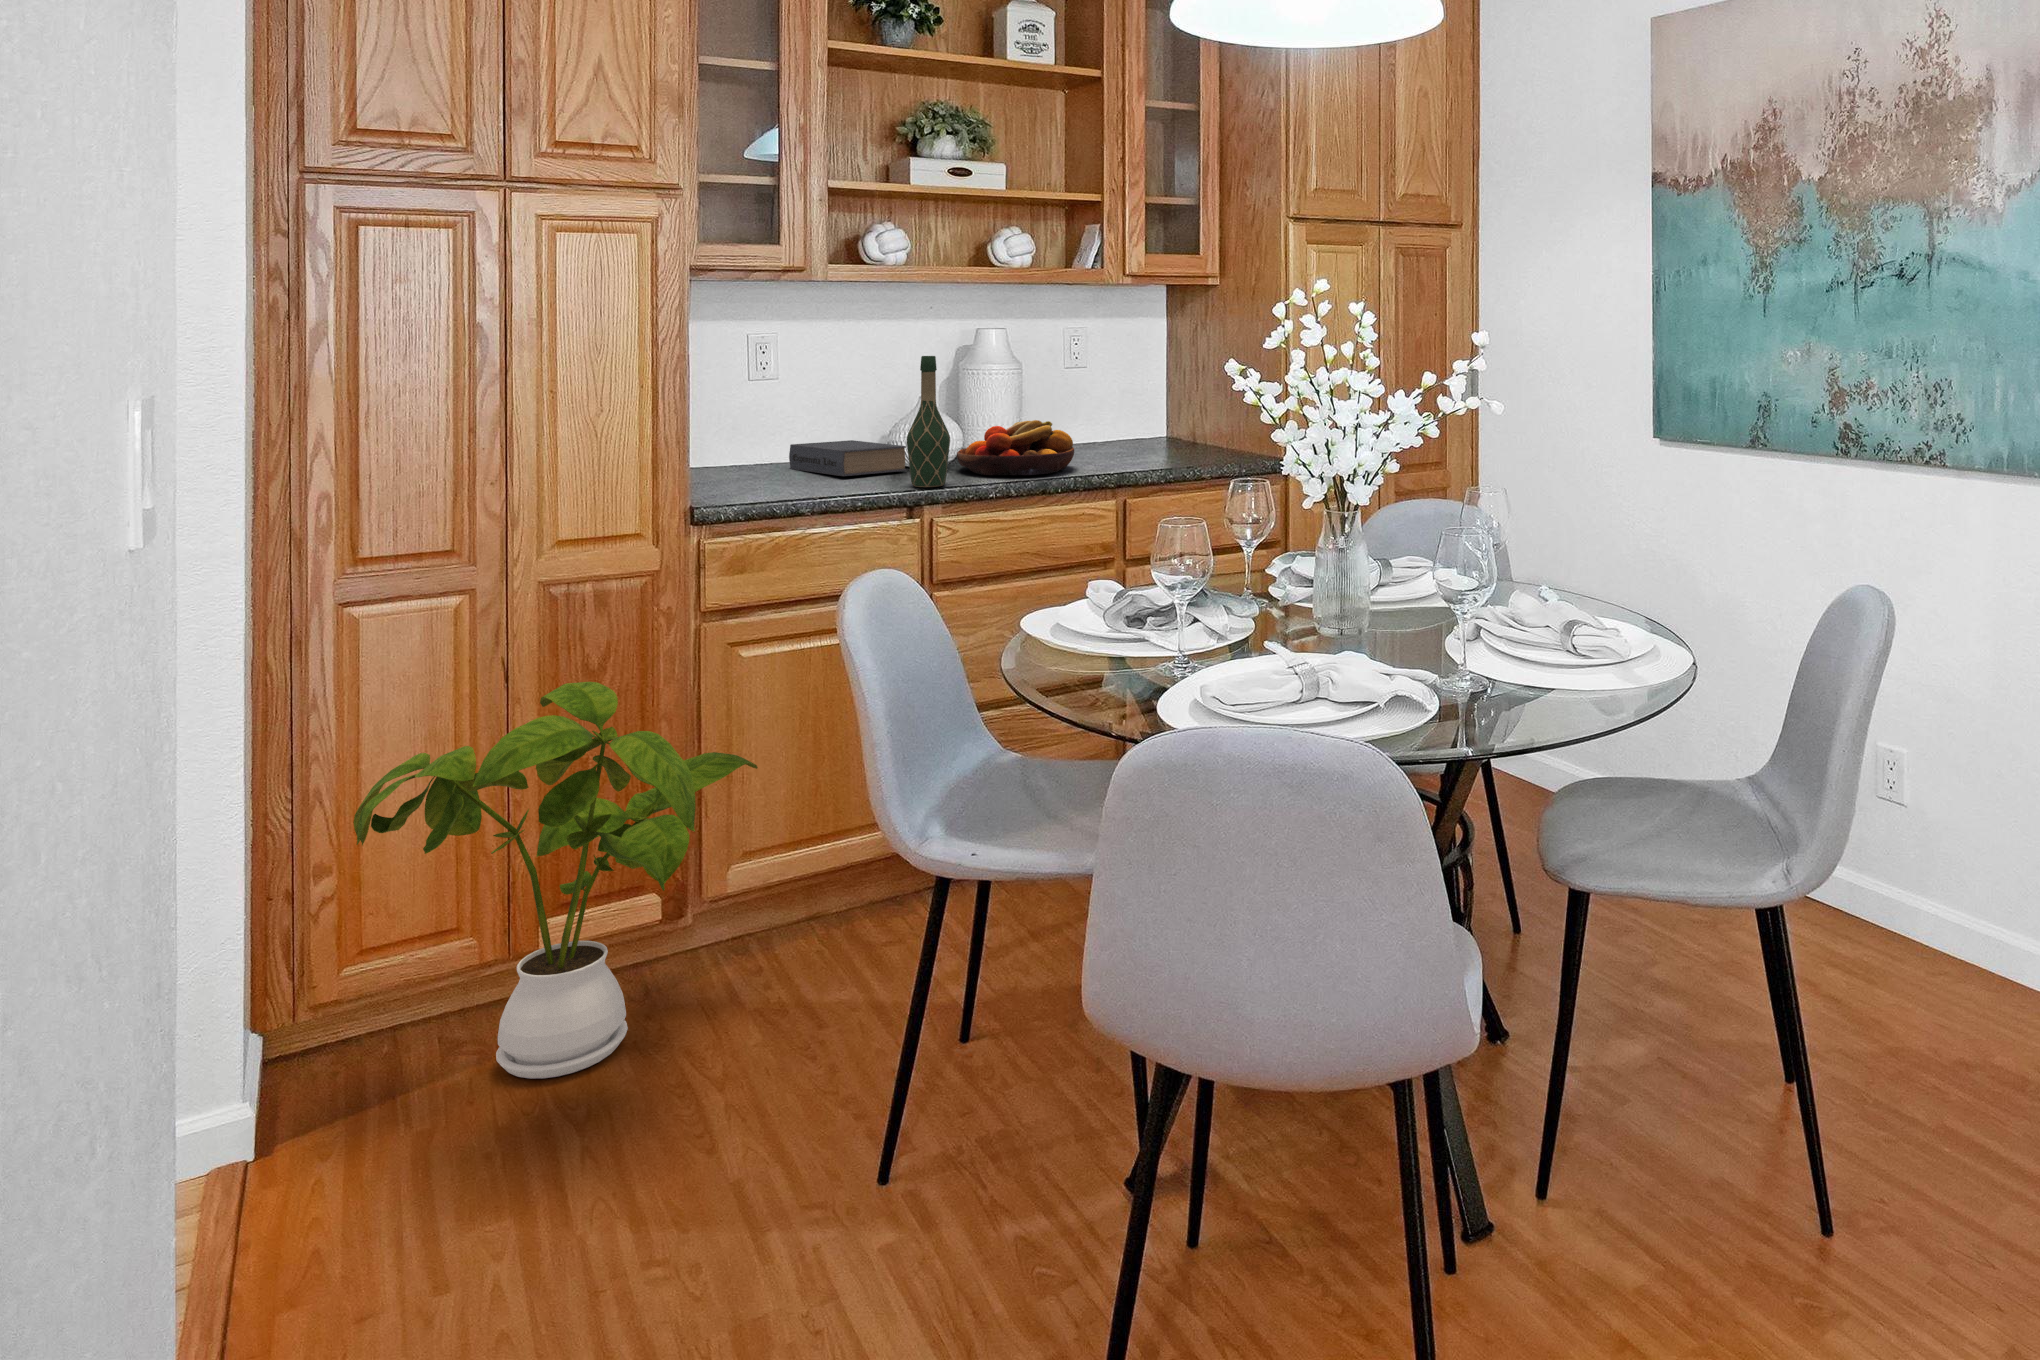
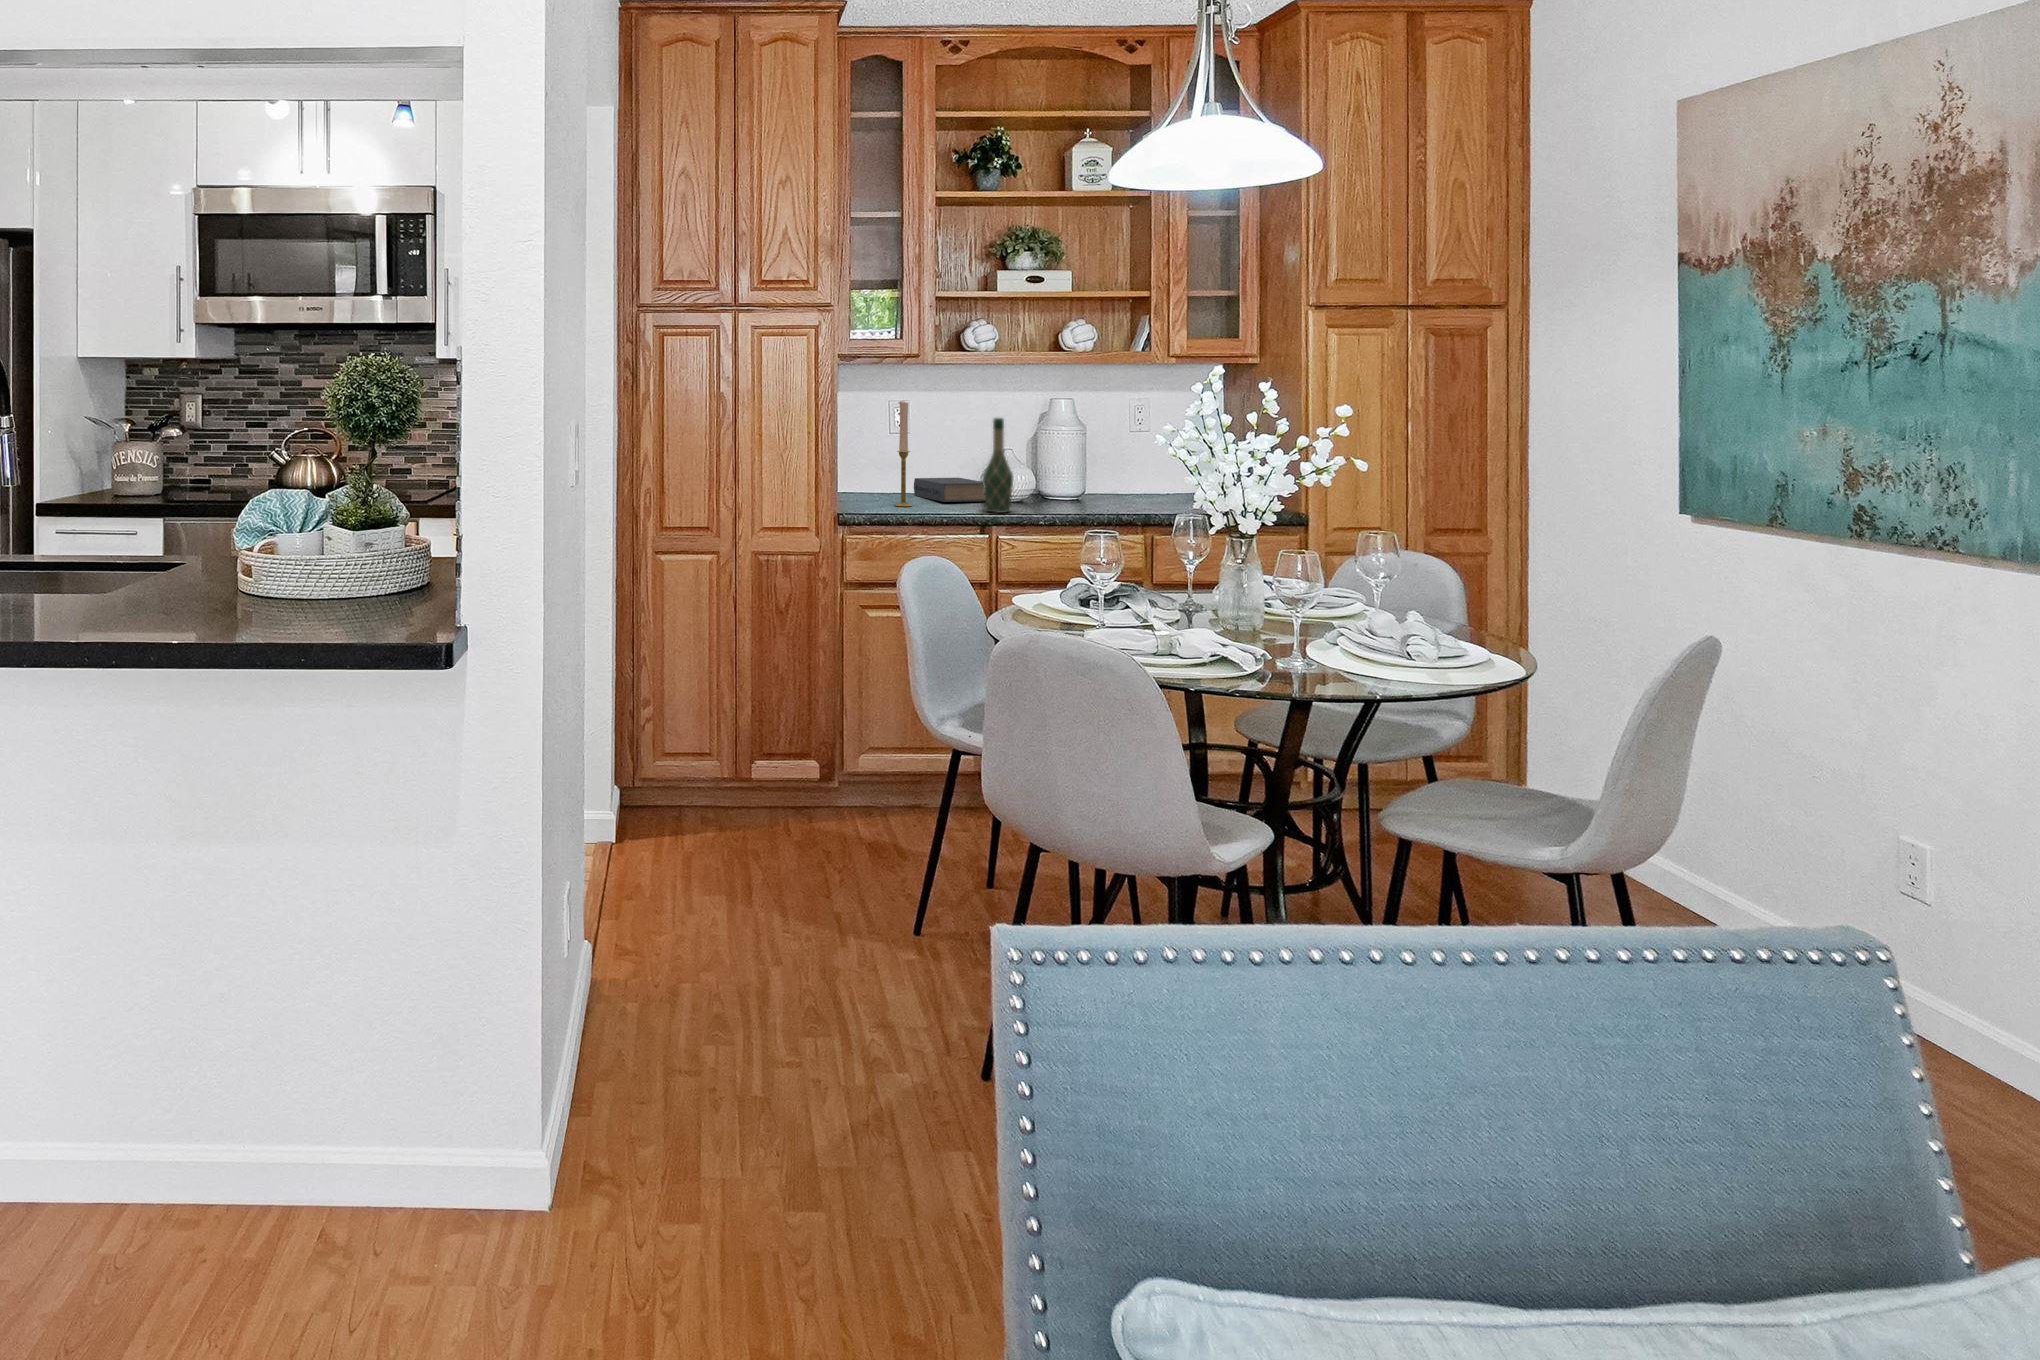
candlestick: none [770,332,799,487] -> present [895,401,912,506]
fruit bowl: present [957,420,1074,475] -> none [1026,468,1116,509]
house plant: present [353,682,758,1079] -> none [656,611,873,847]

